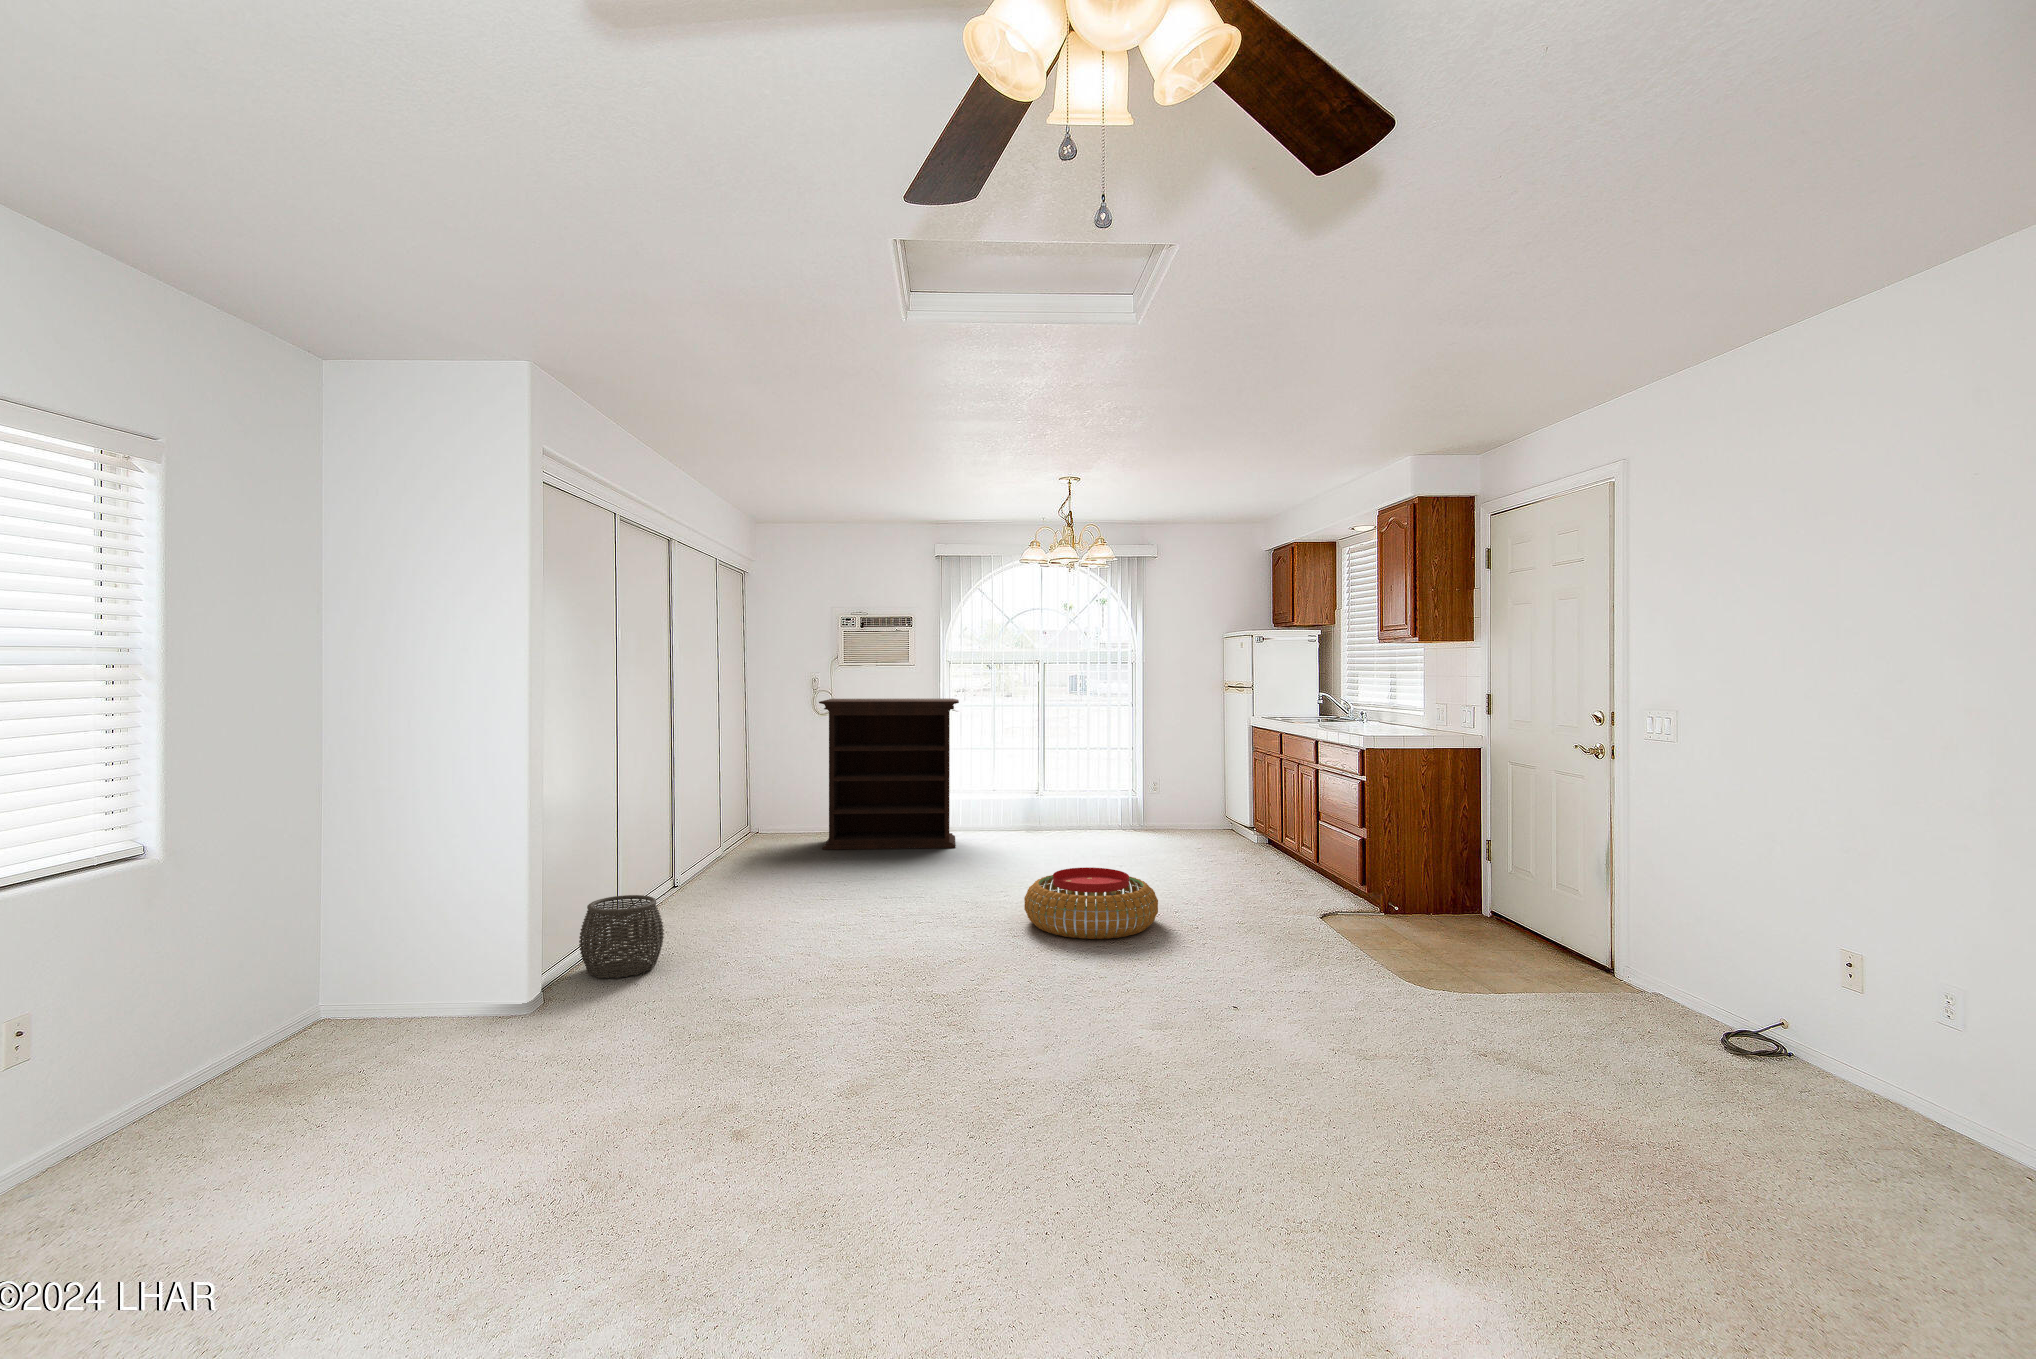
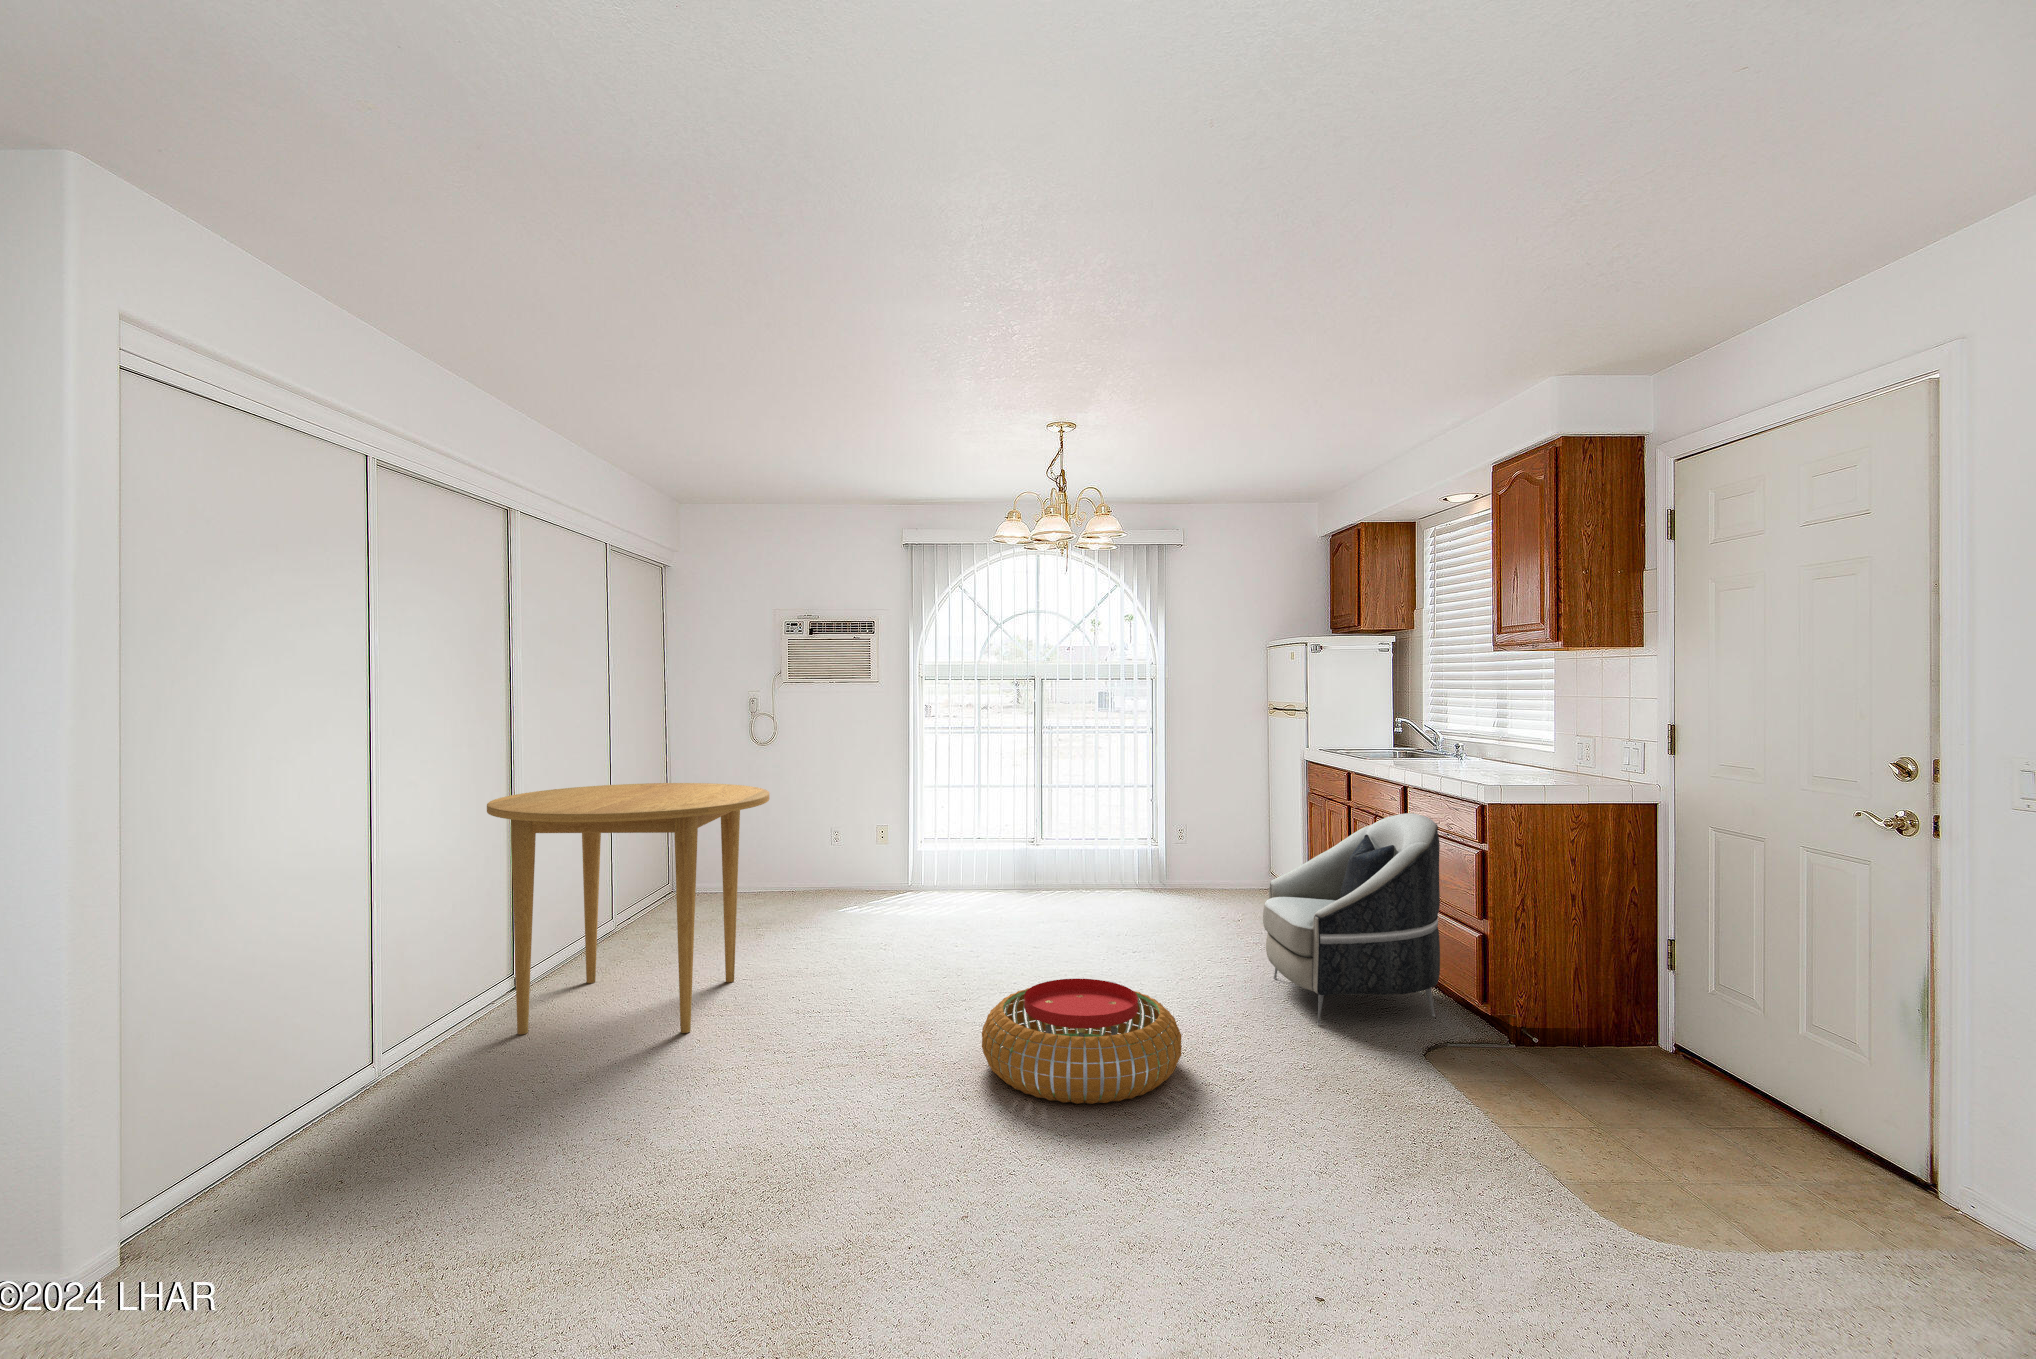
bookshelf: present [819,698,959,850] -> none [742,724,927,922]
armchair: none [1215,733,1338,902] -> present [1263,813,1440,1025]
dining table: none [668,740,862,910] -> present [487,783,769,1034]
woven basket: present [579,895,664,978] -> none [244,1043,399,1193]

